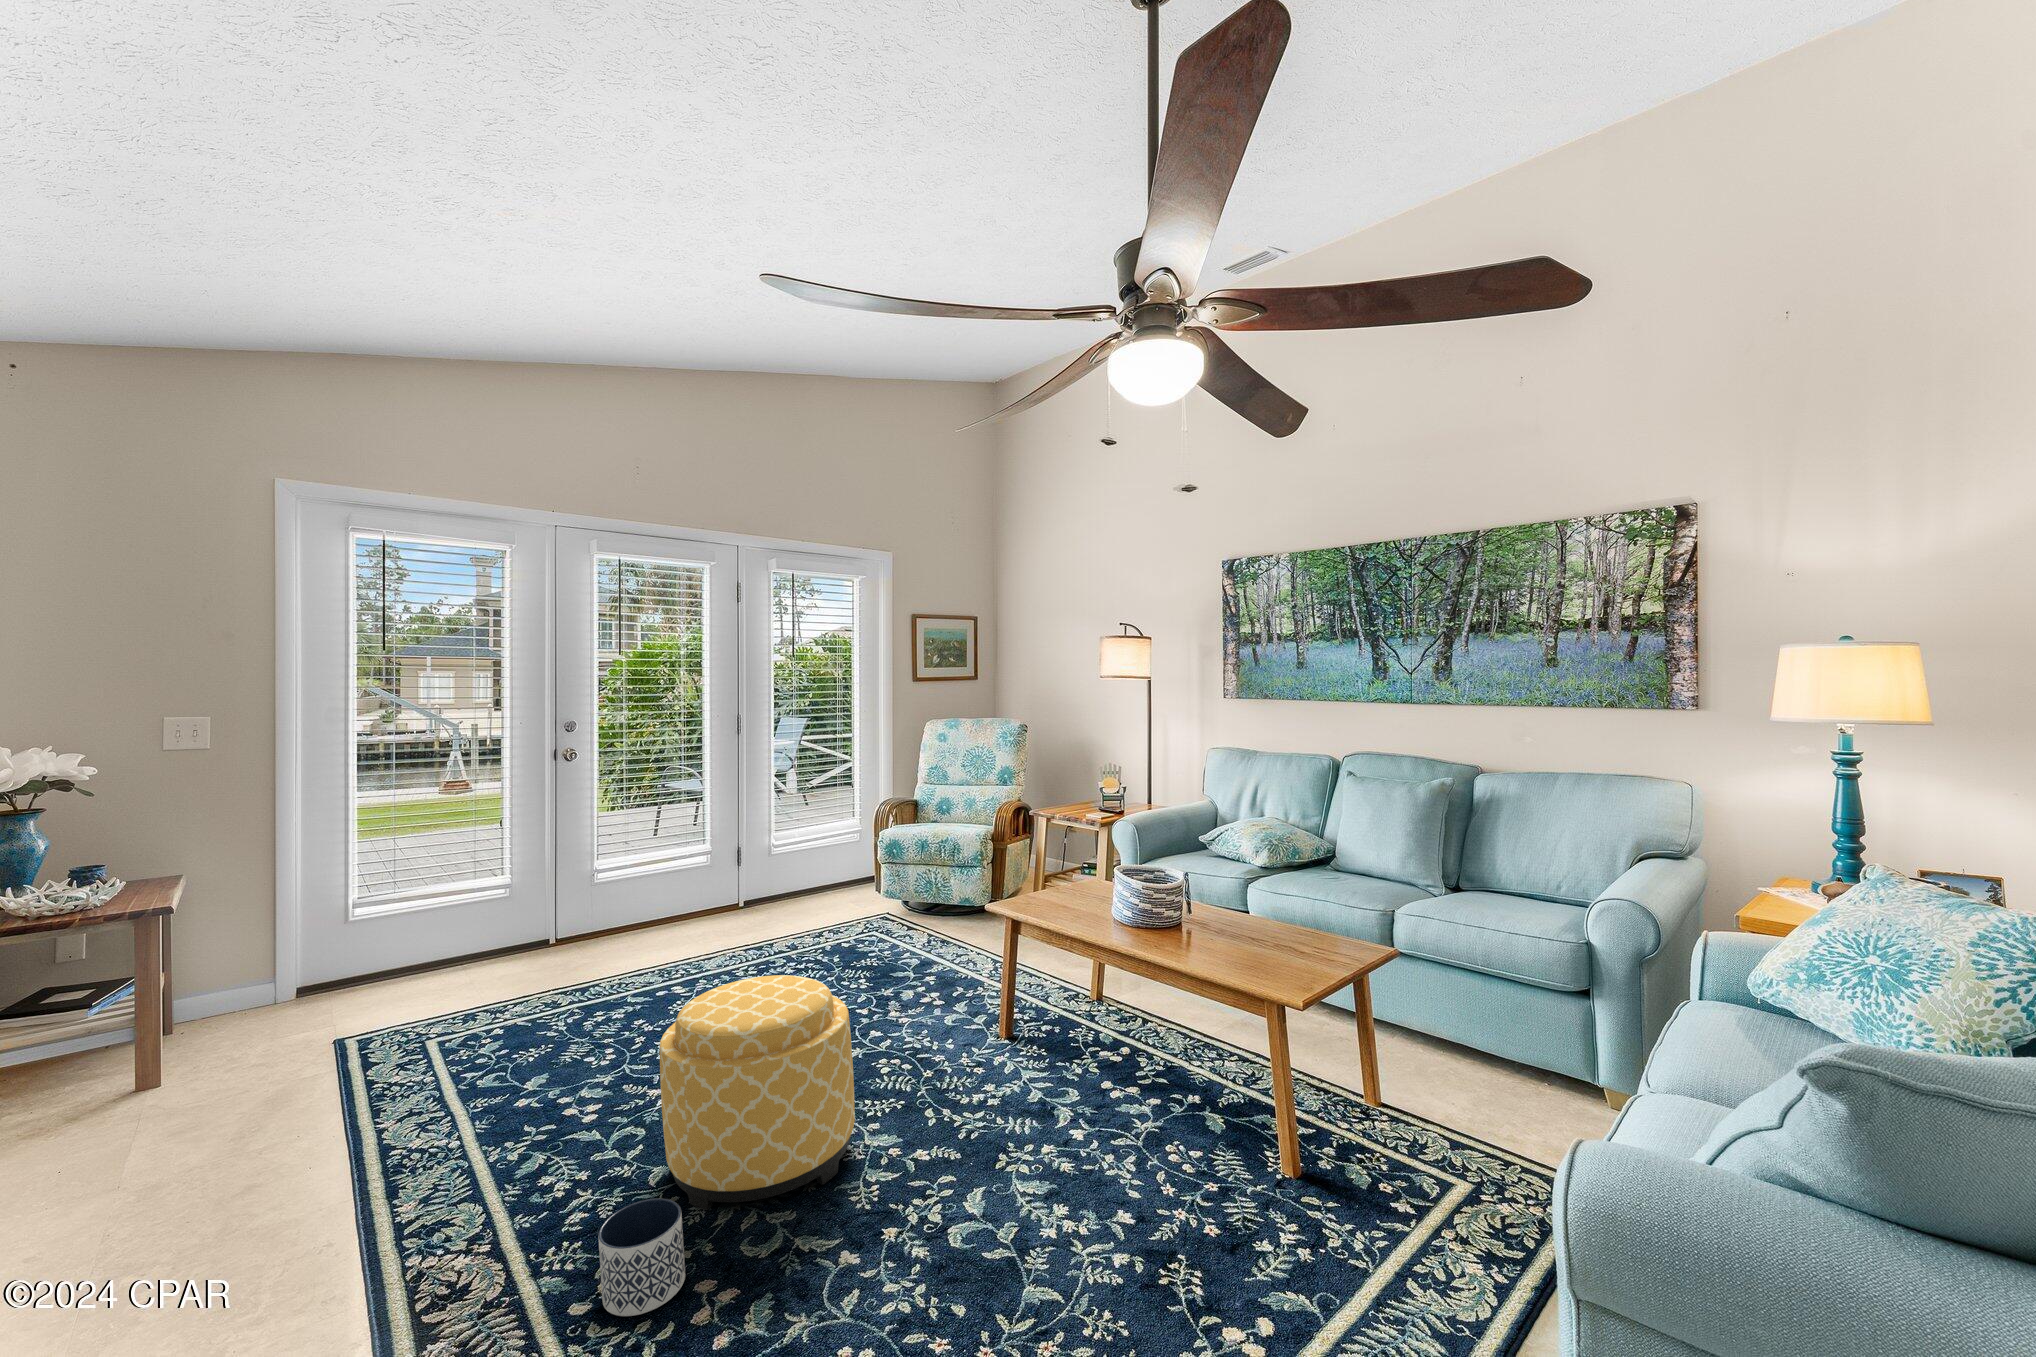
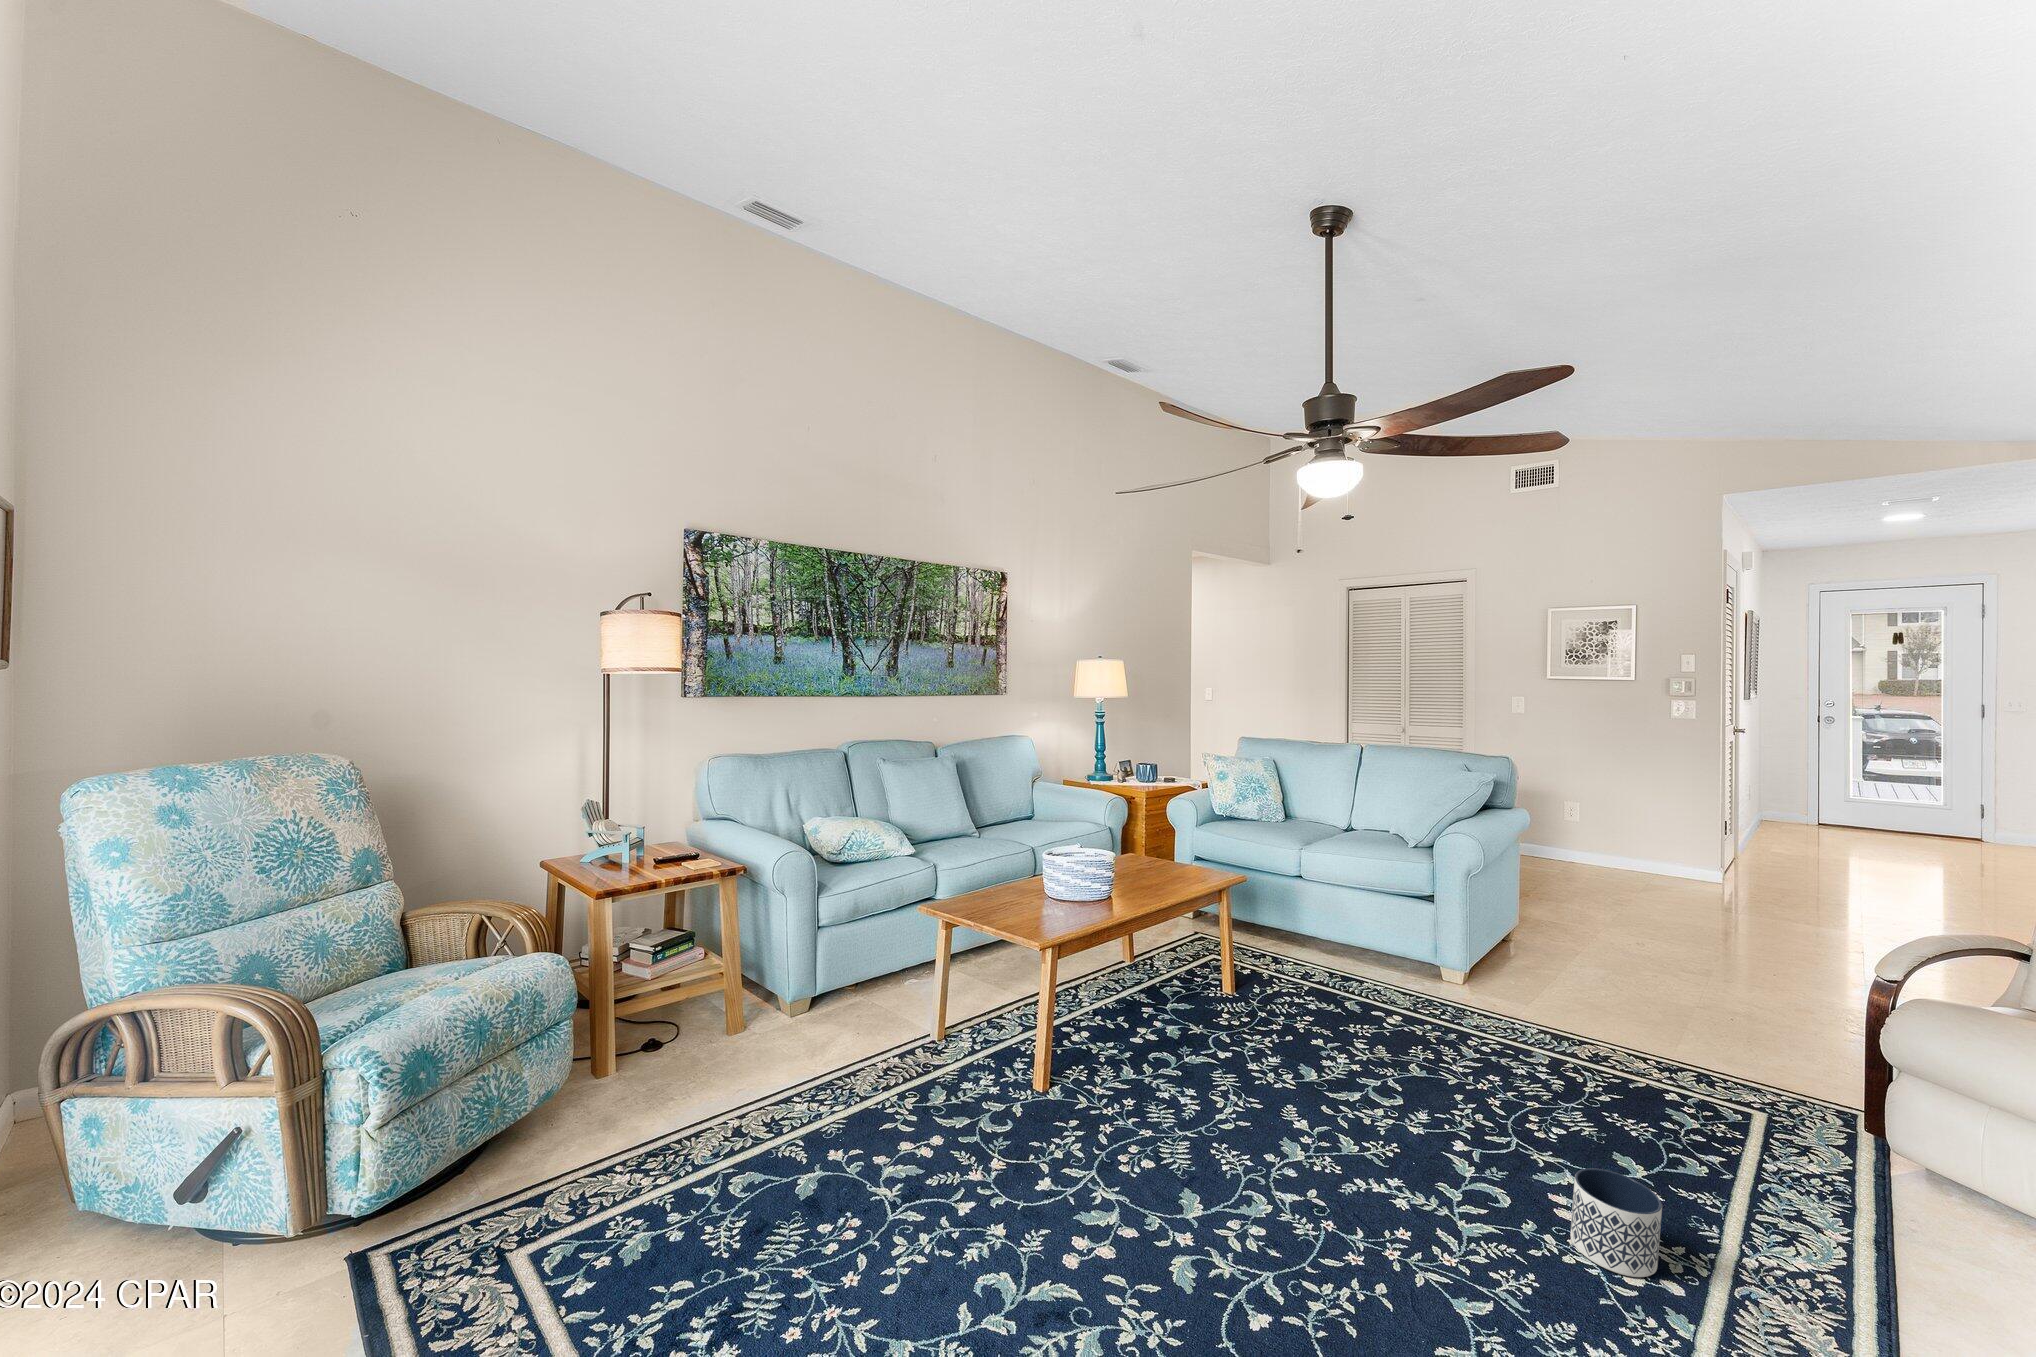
ottoman: present [660,975,855,1210] -> none [1277,1011,1509,1292]

